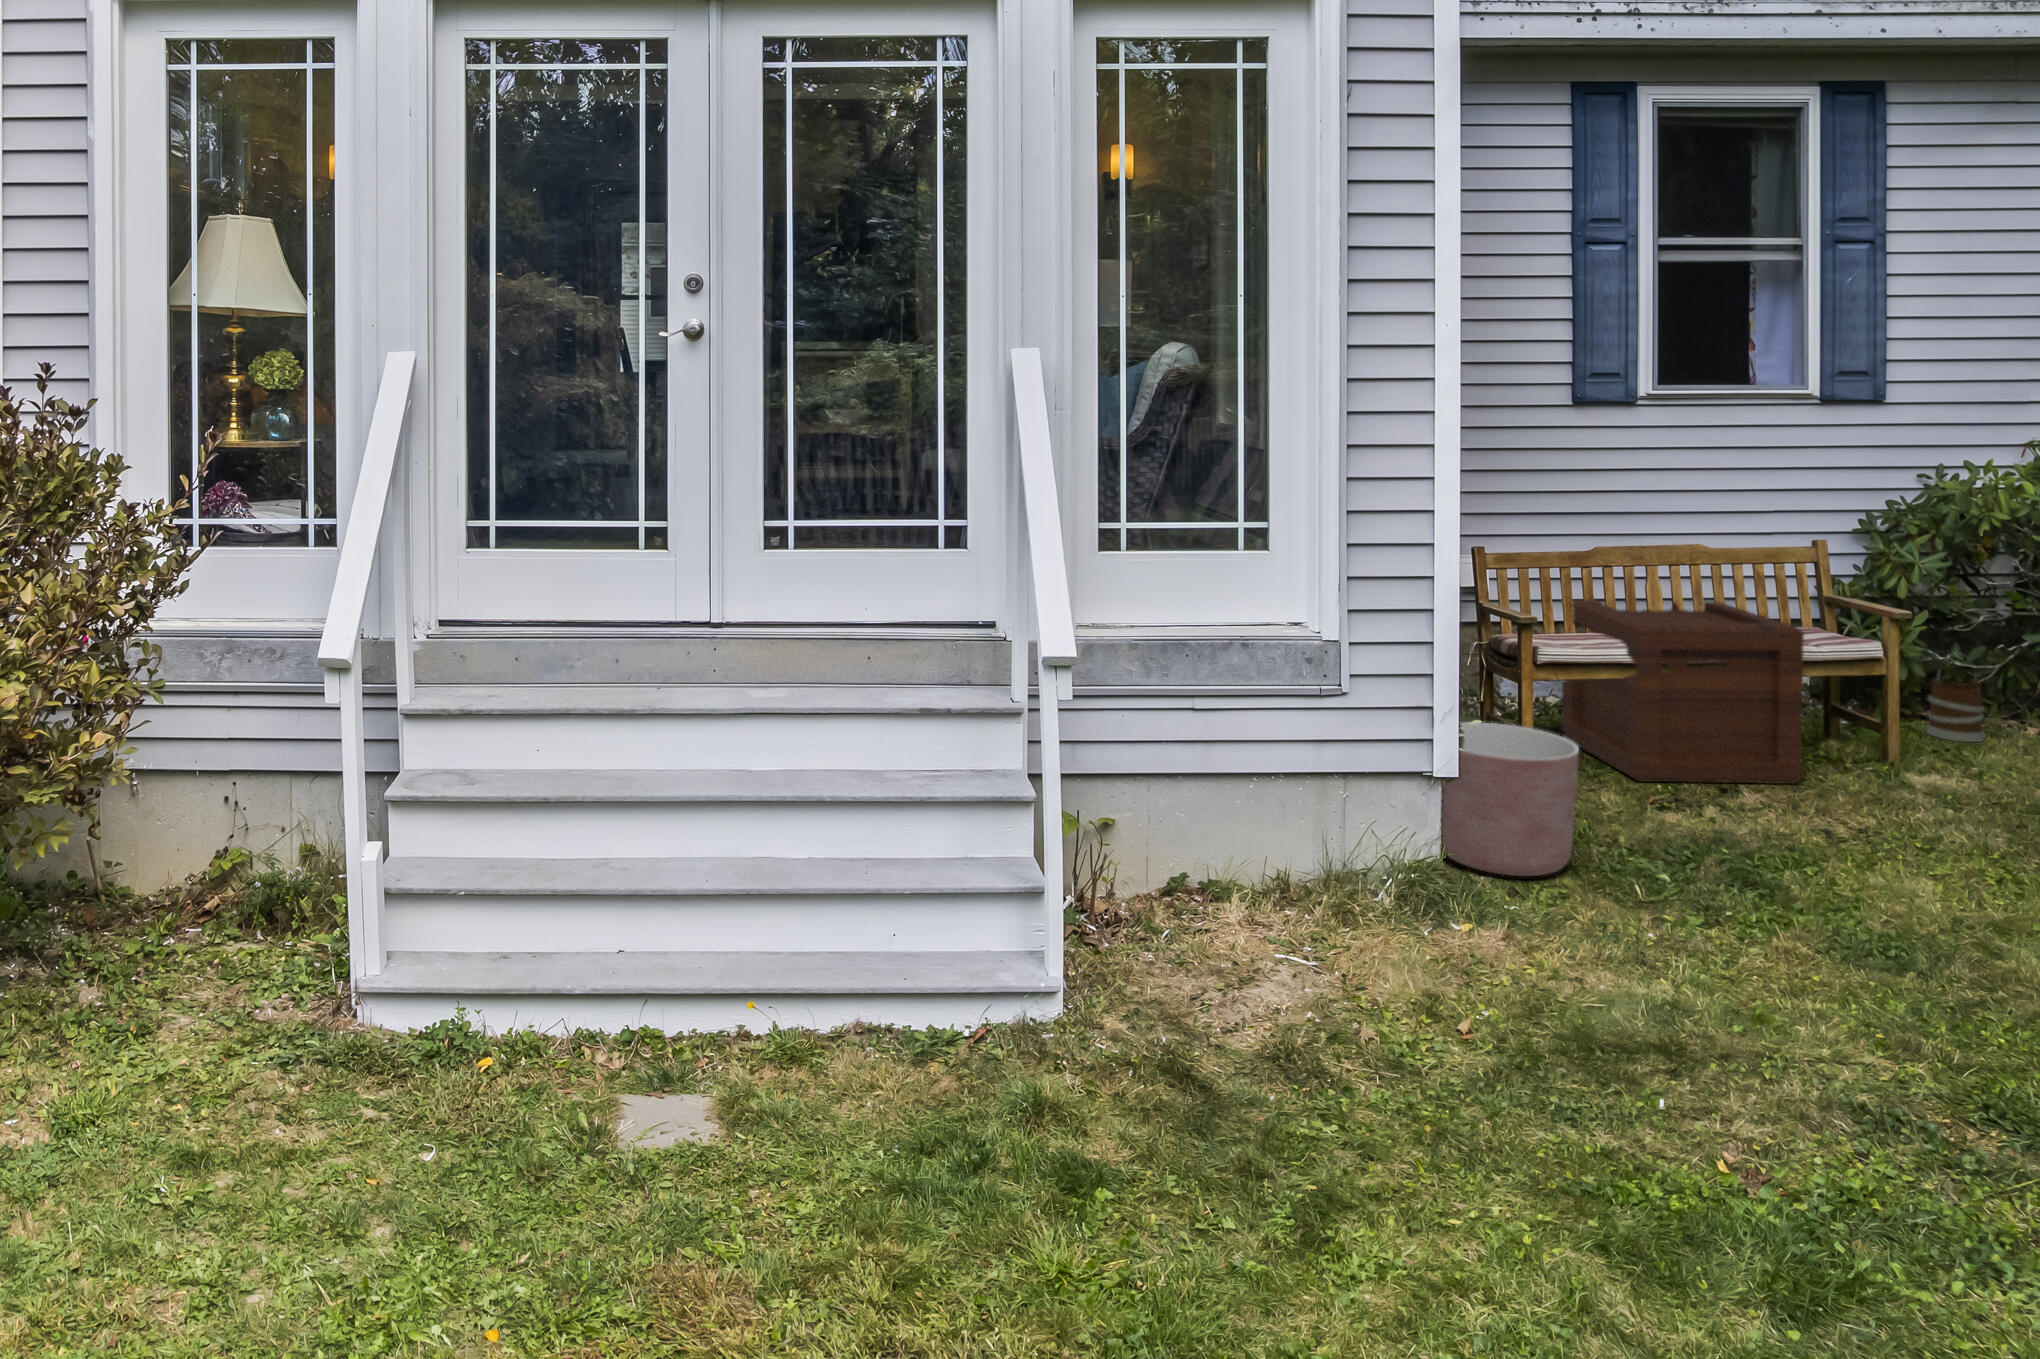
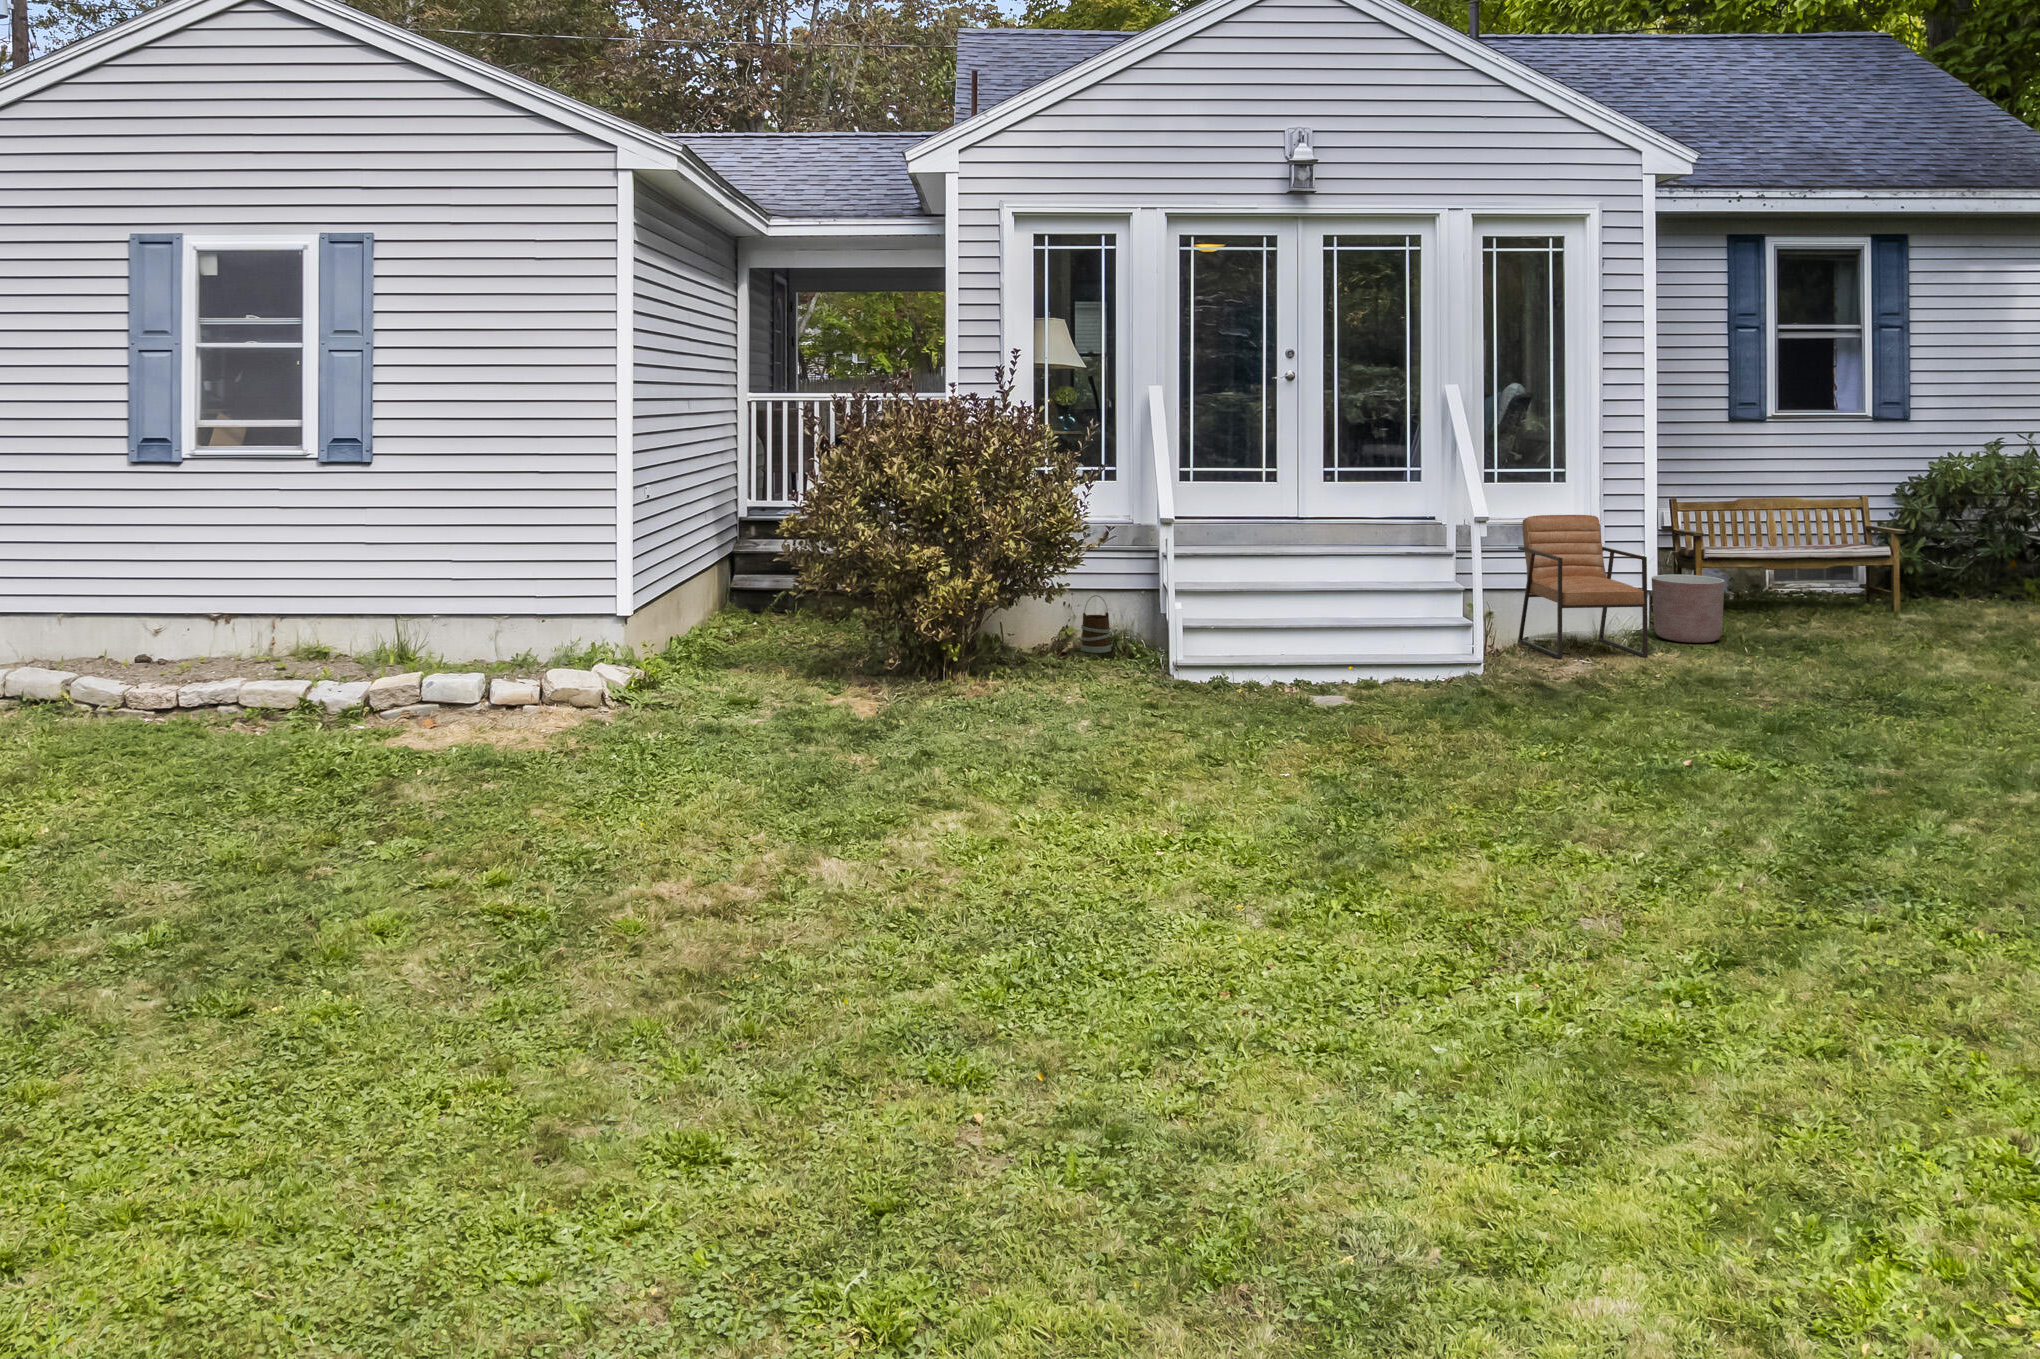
wooden crate: present [1562,600,1804,784] -> none [1728,526,1850,618]
chair: none [1156,613,1422,943] -> present [1518,515,1648,659]
wooden bucket: present [1926,654,1985,742] -> present [1081,595,1111,653]

